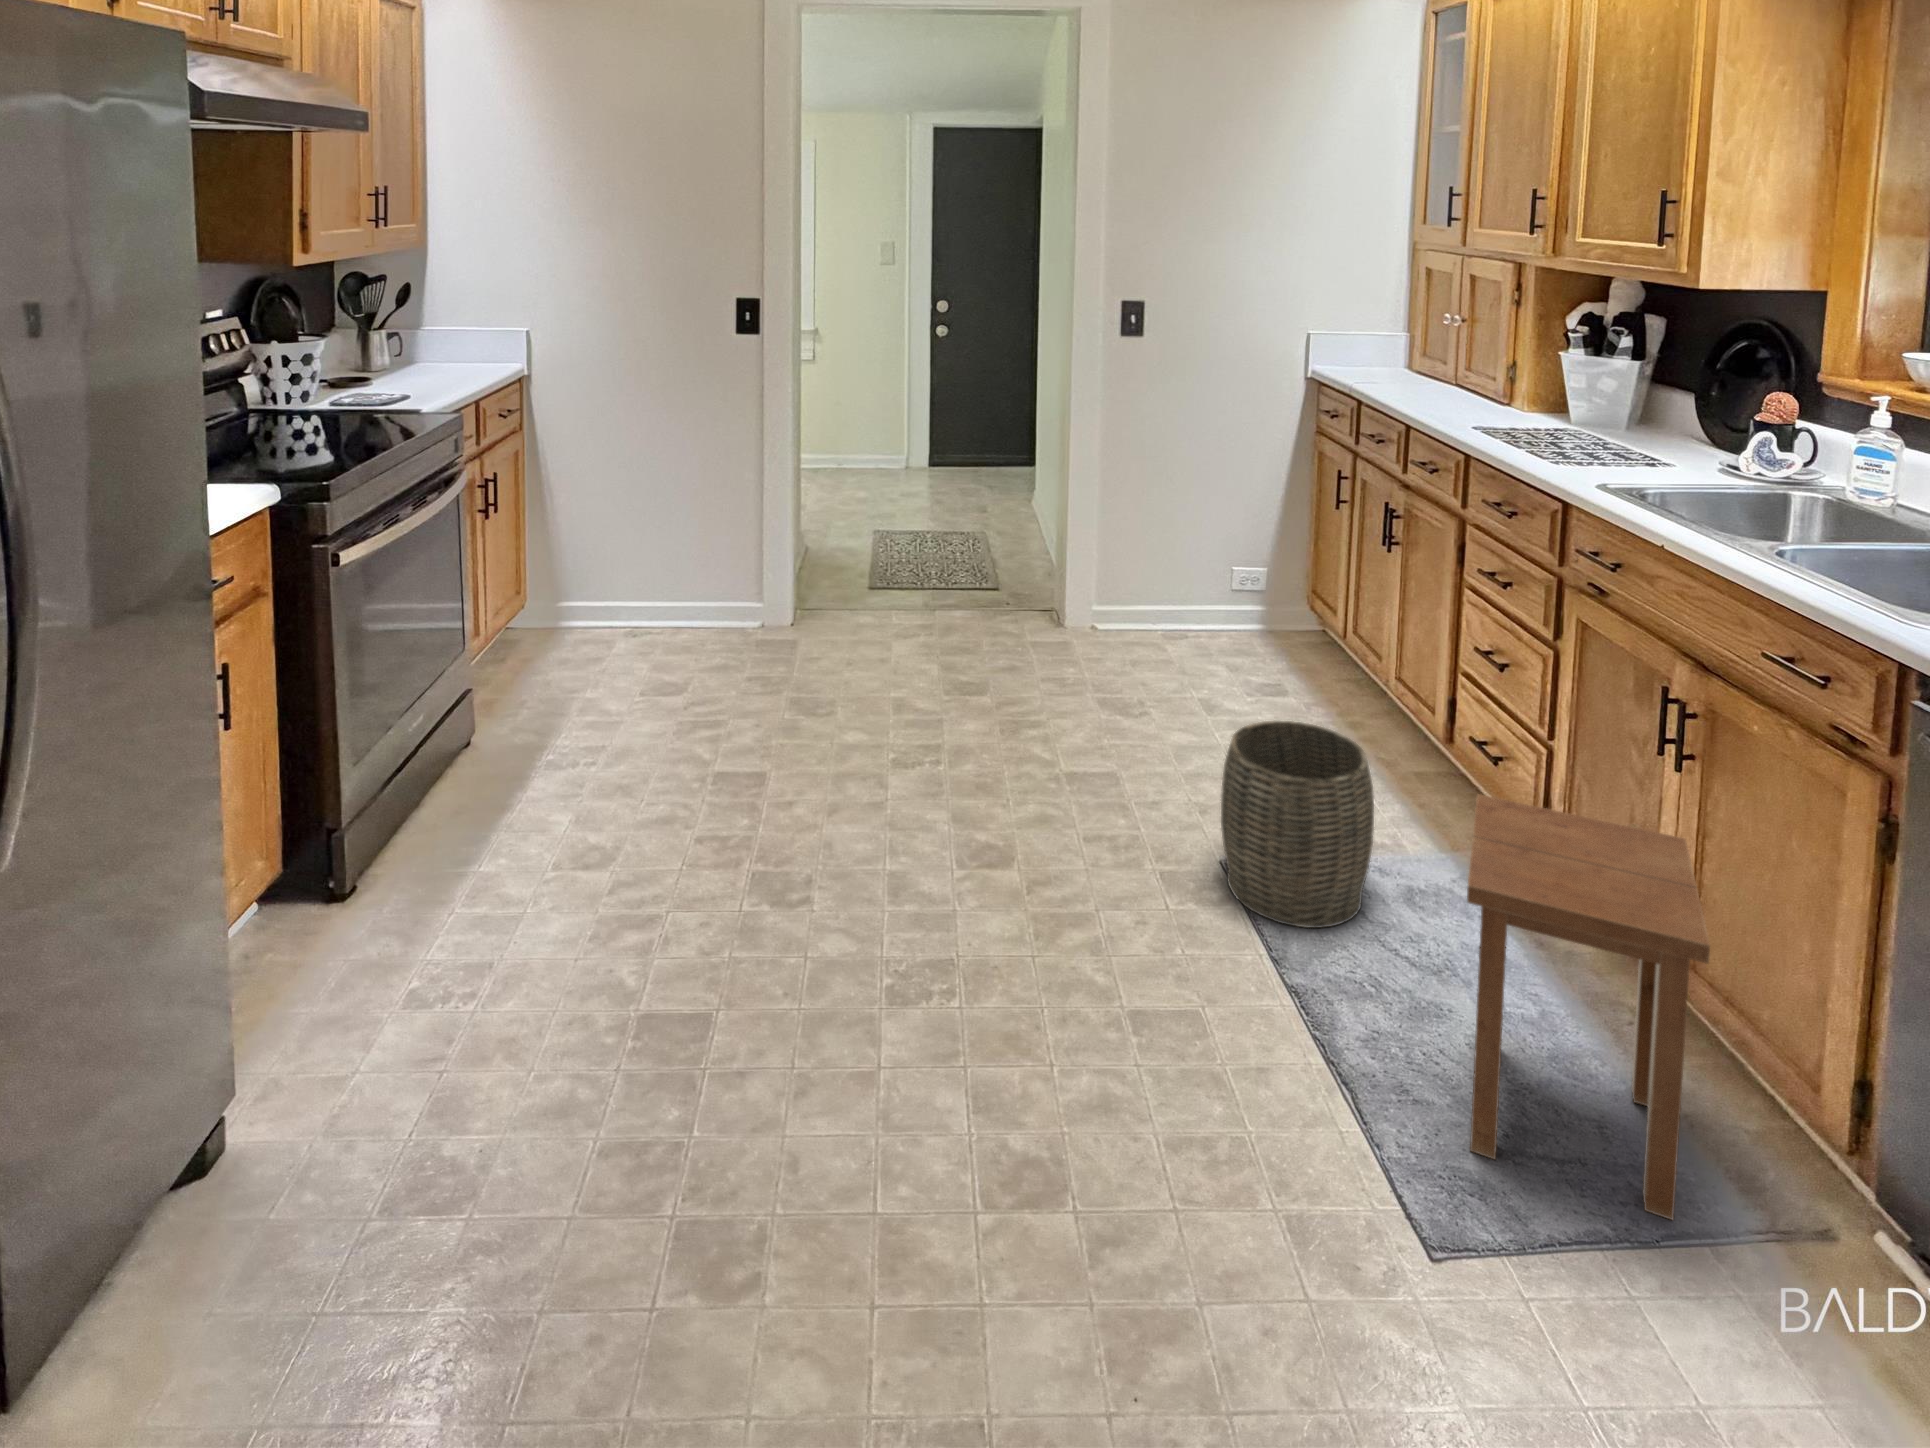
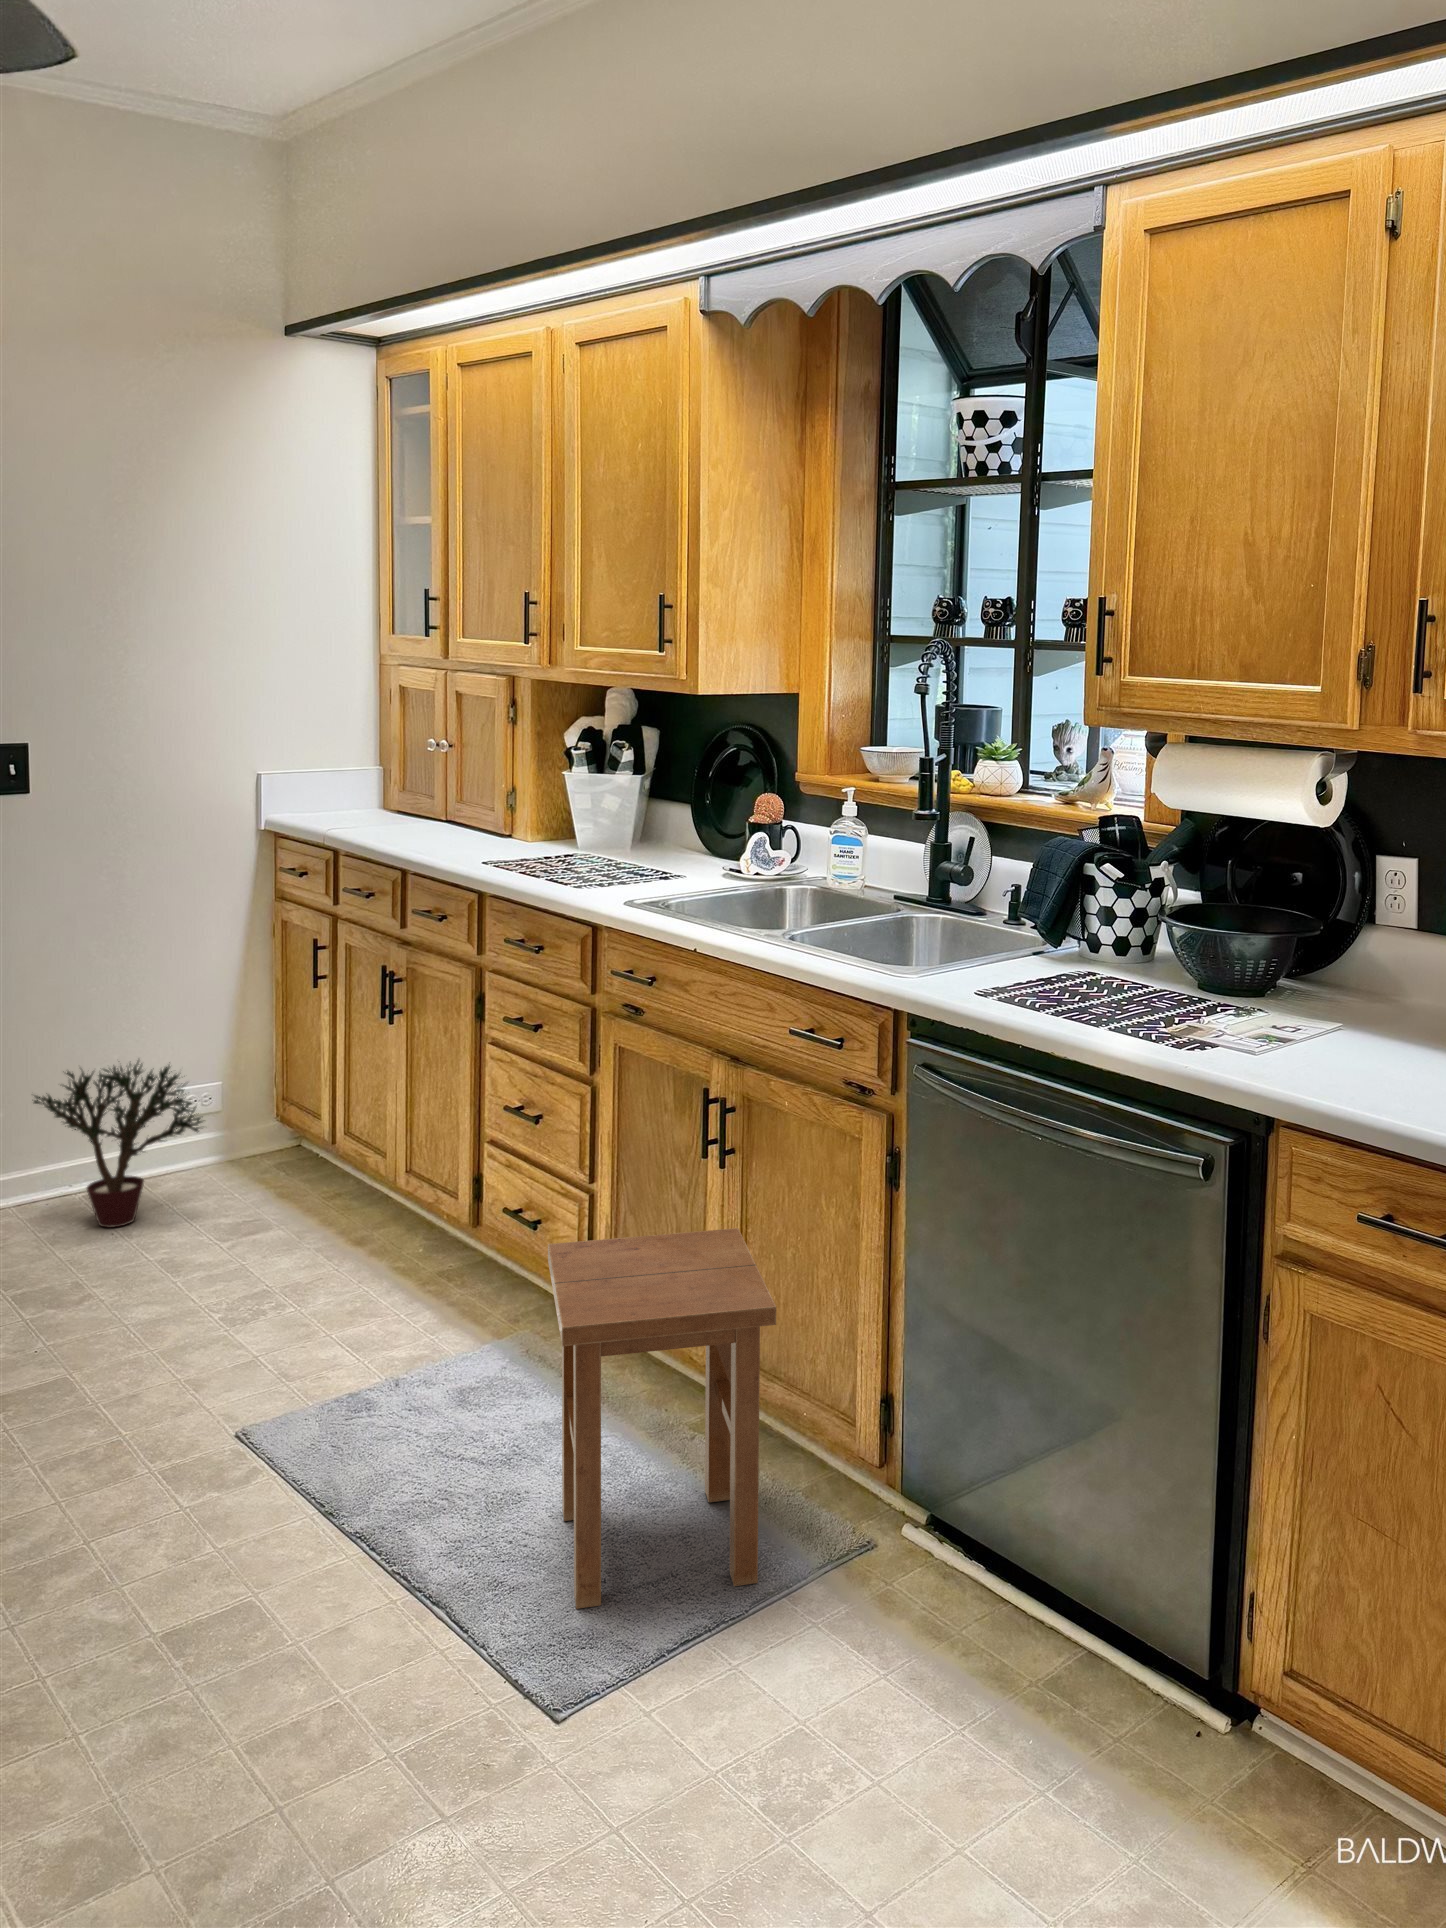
potted plant: none [1132,537,1247,660] -> present [34,1060,202,1227]
woven basket: present [1221,721,1374,928] -> none [235,1237,424,1479]

